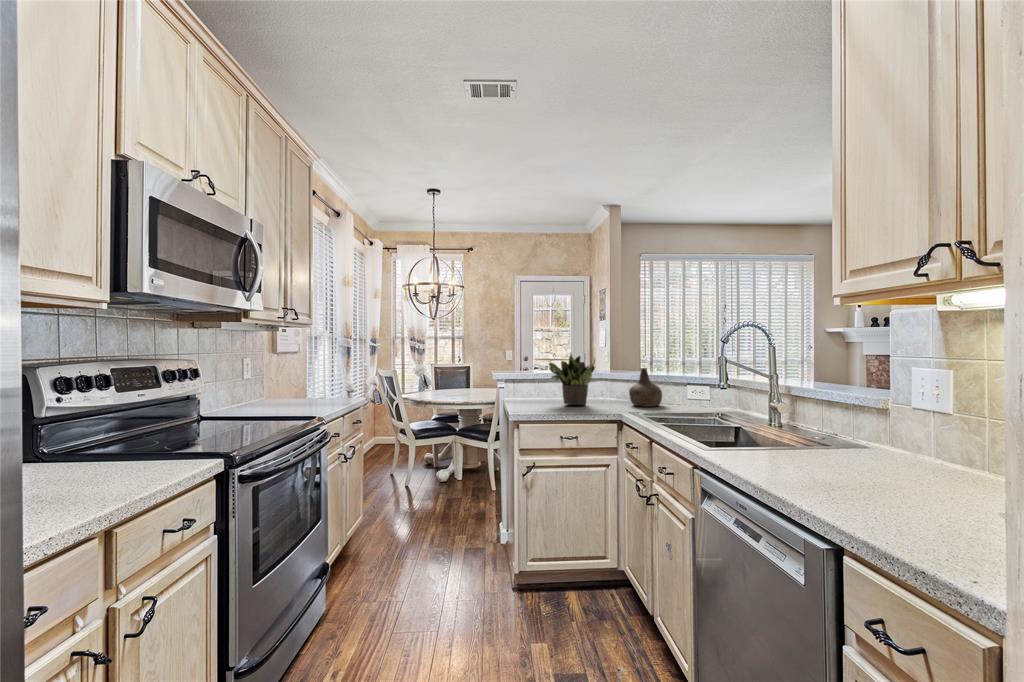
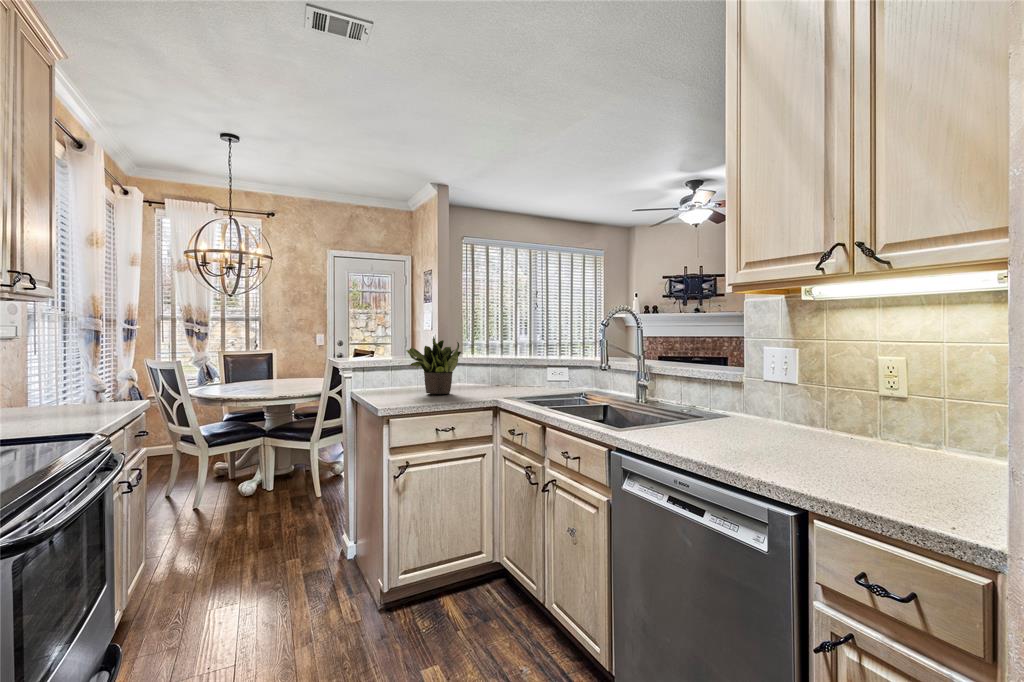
bottle: present [629,368,662,407] -> none [494,352,527,392]

